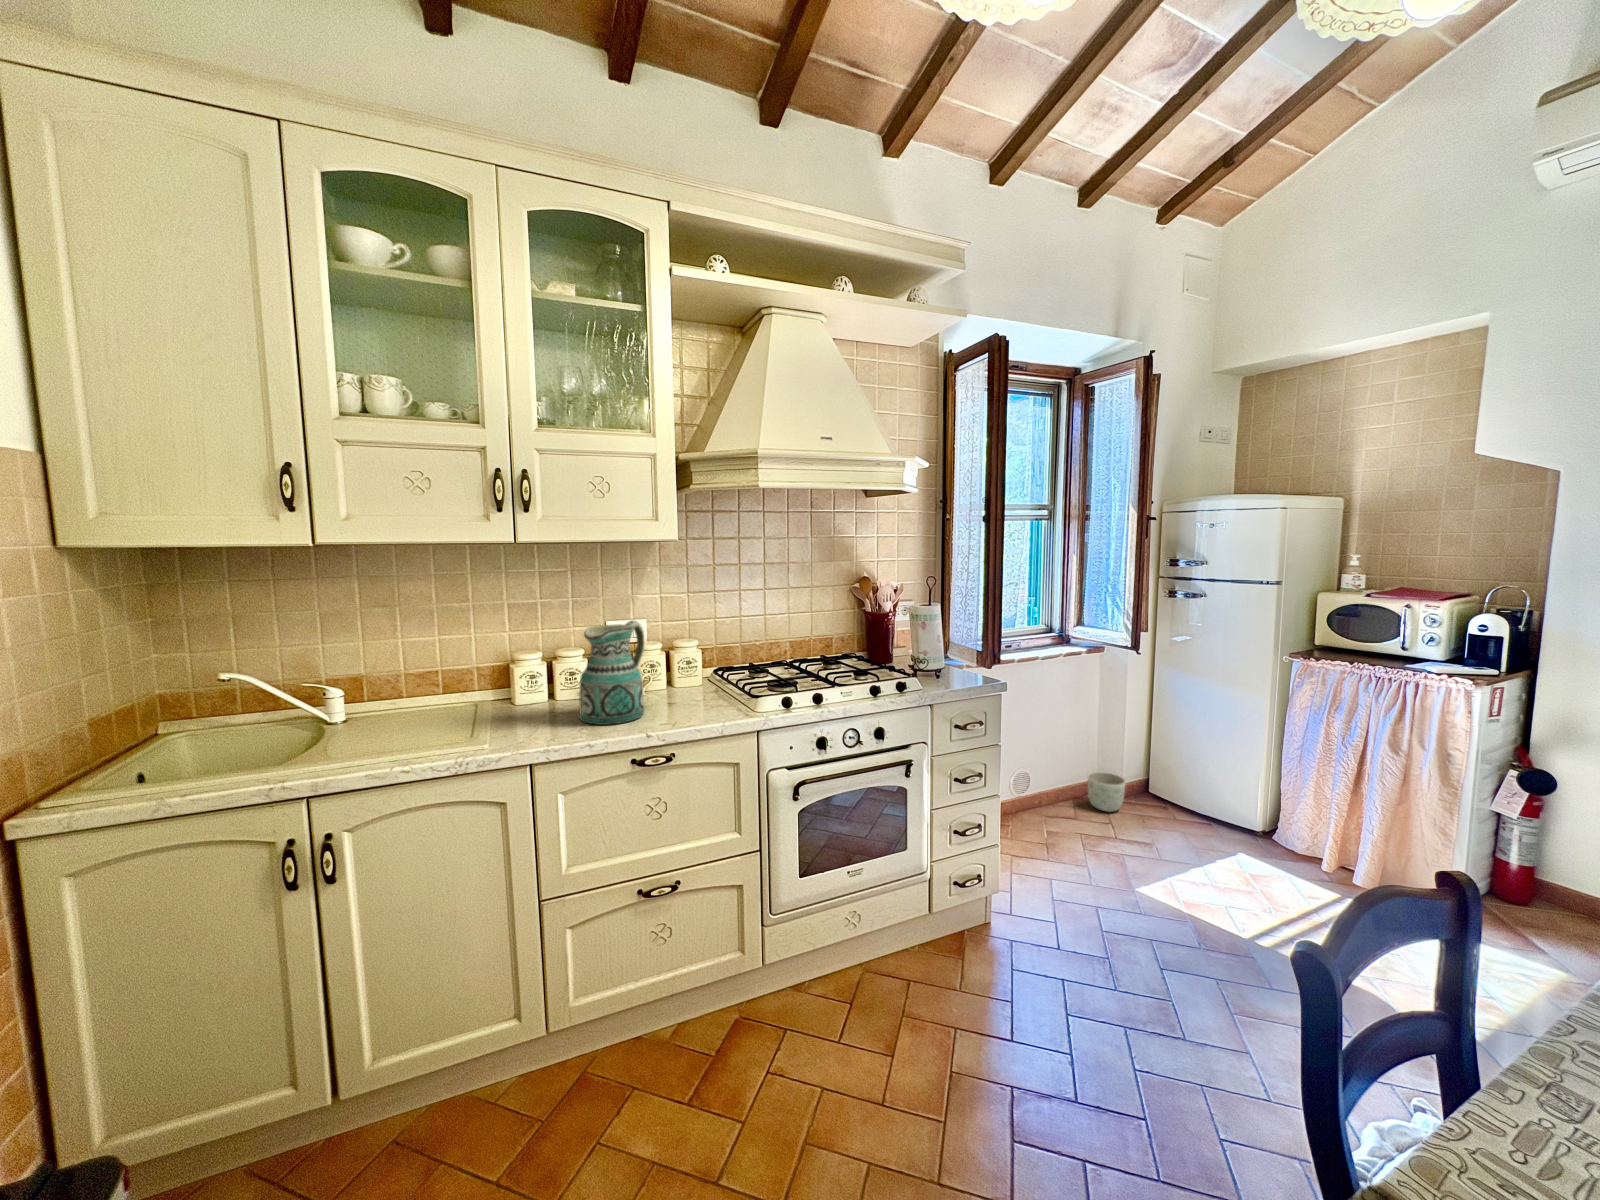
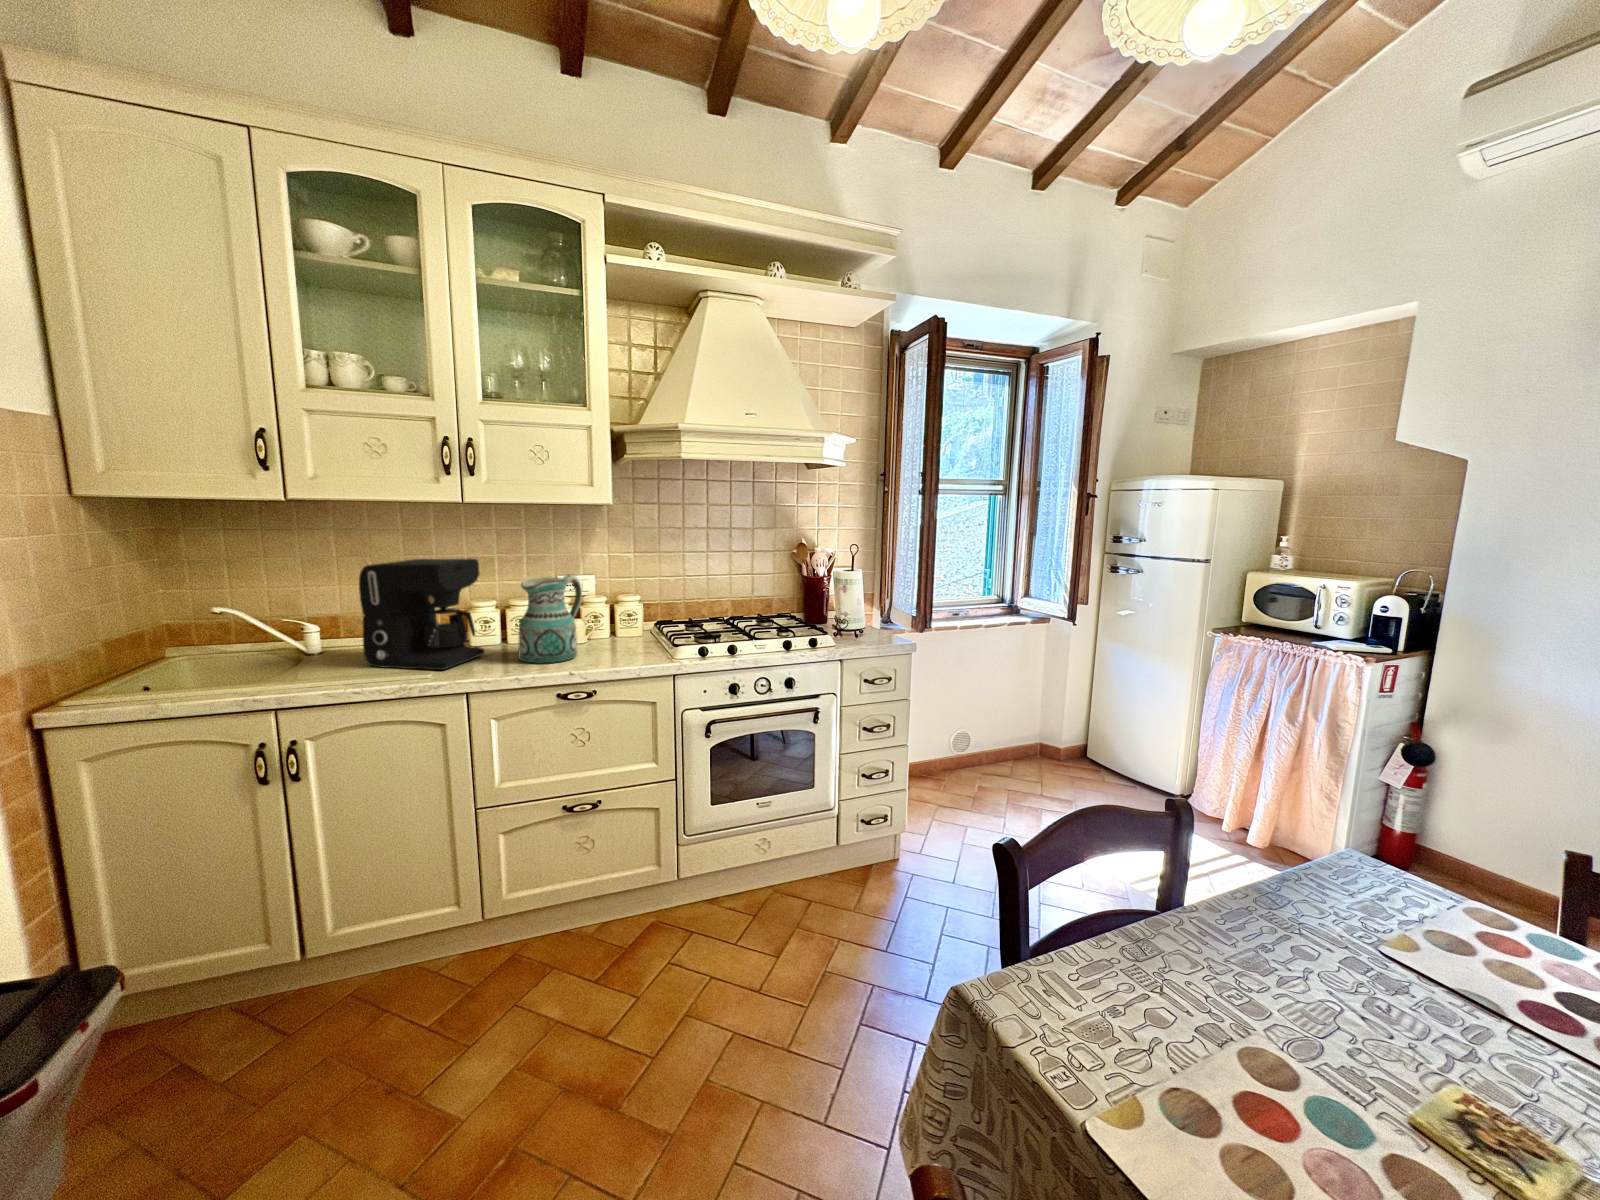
coffee maker: none [399,606,539,738] -> present [359,558,485,670]
planter: present [1088,772,1126,812] -> none [1027,736,1061,772]

